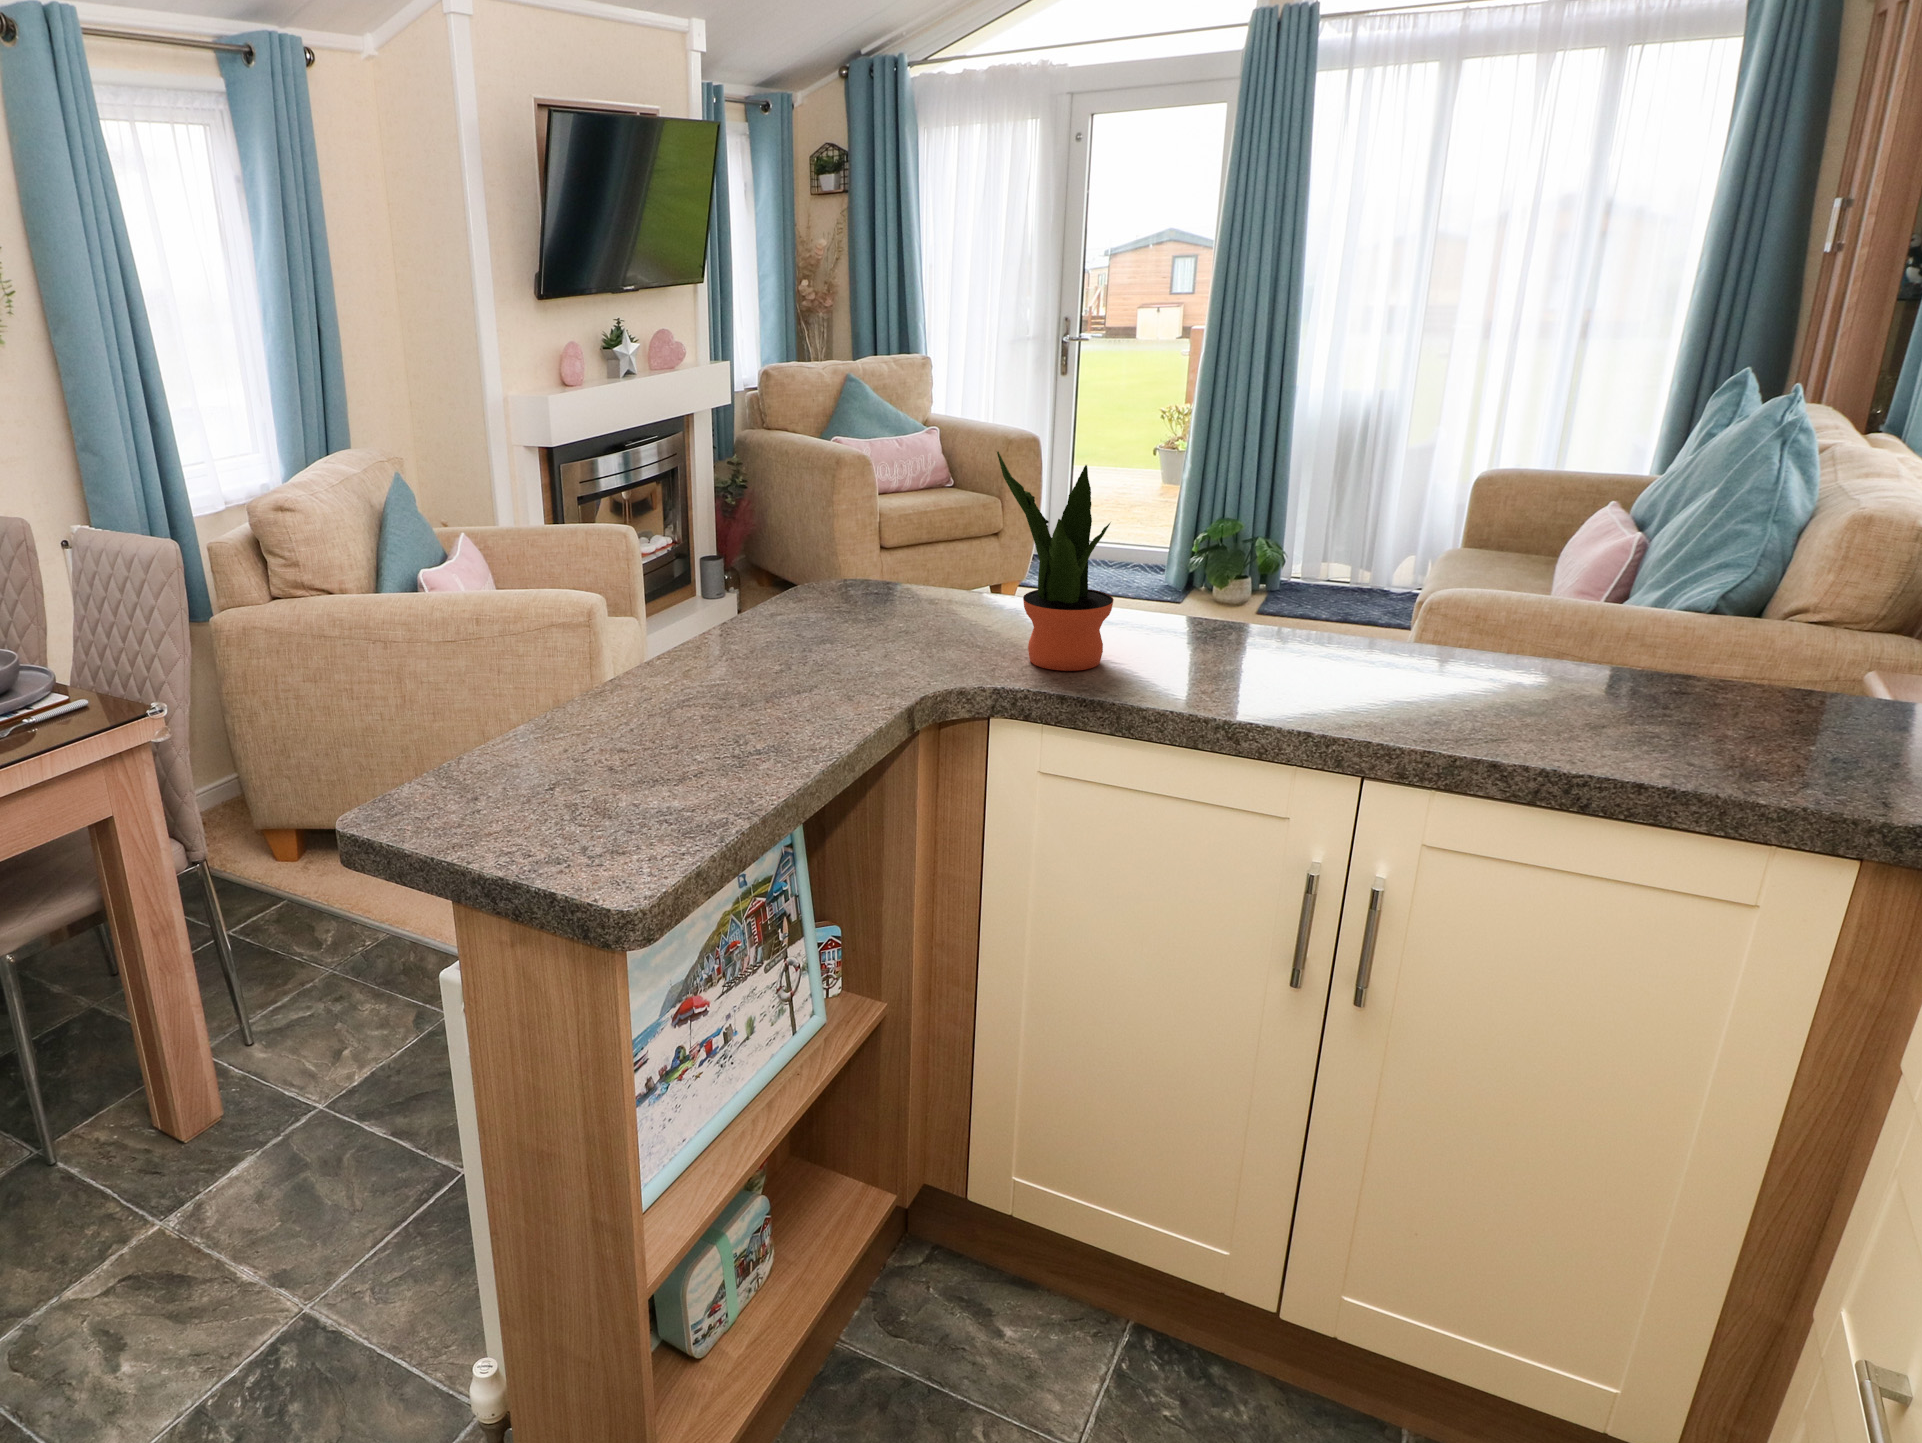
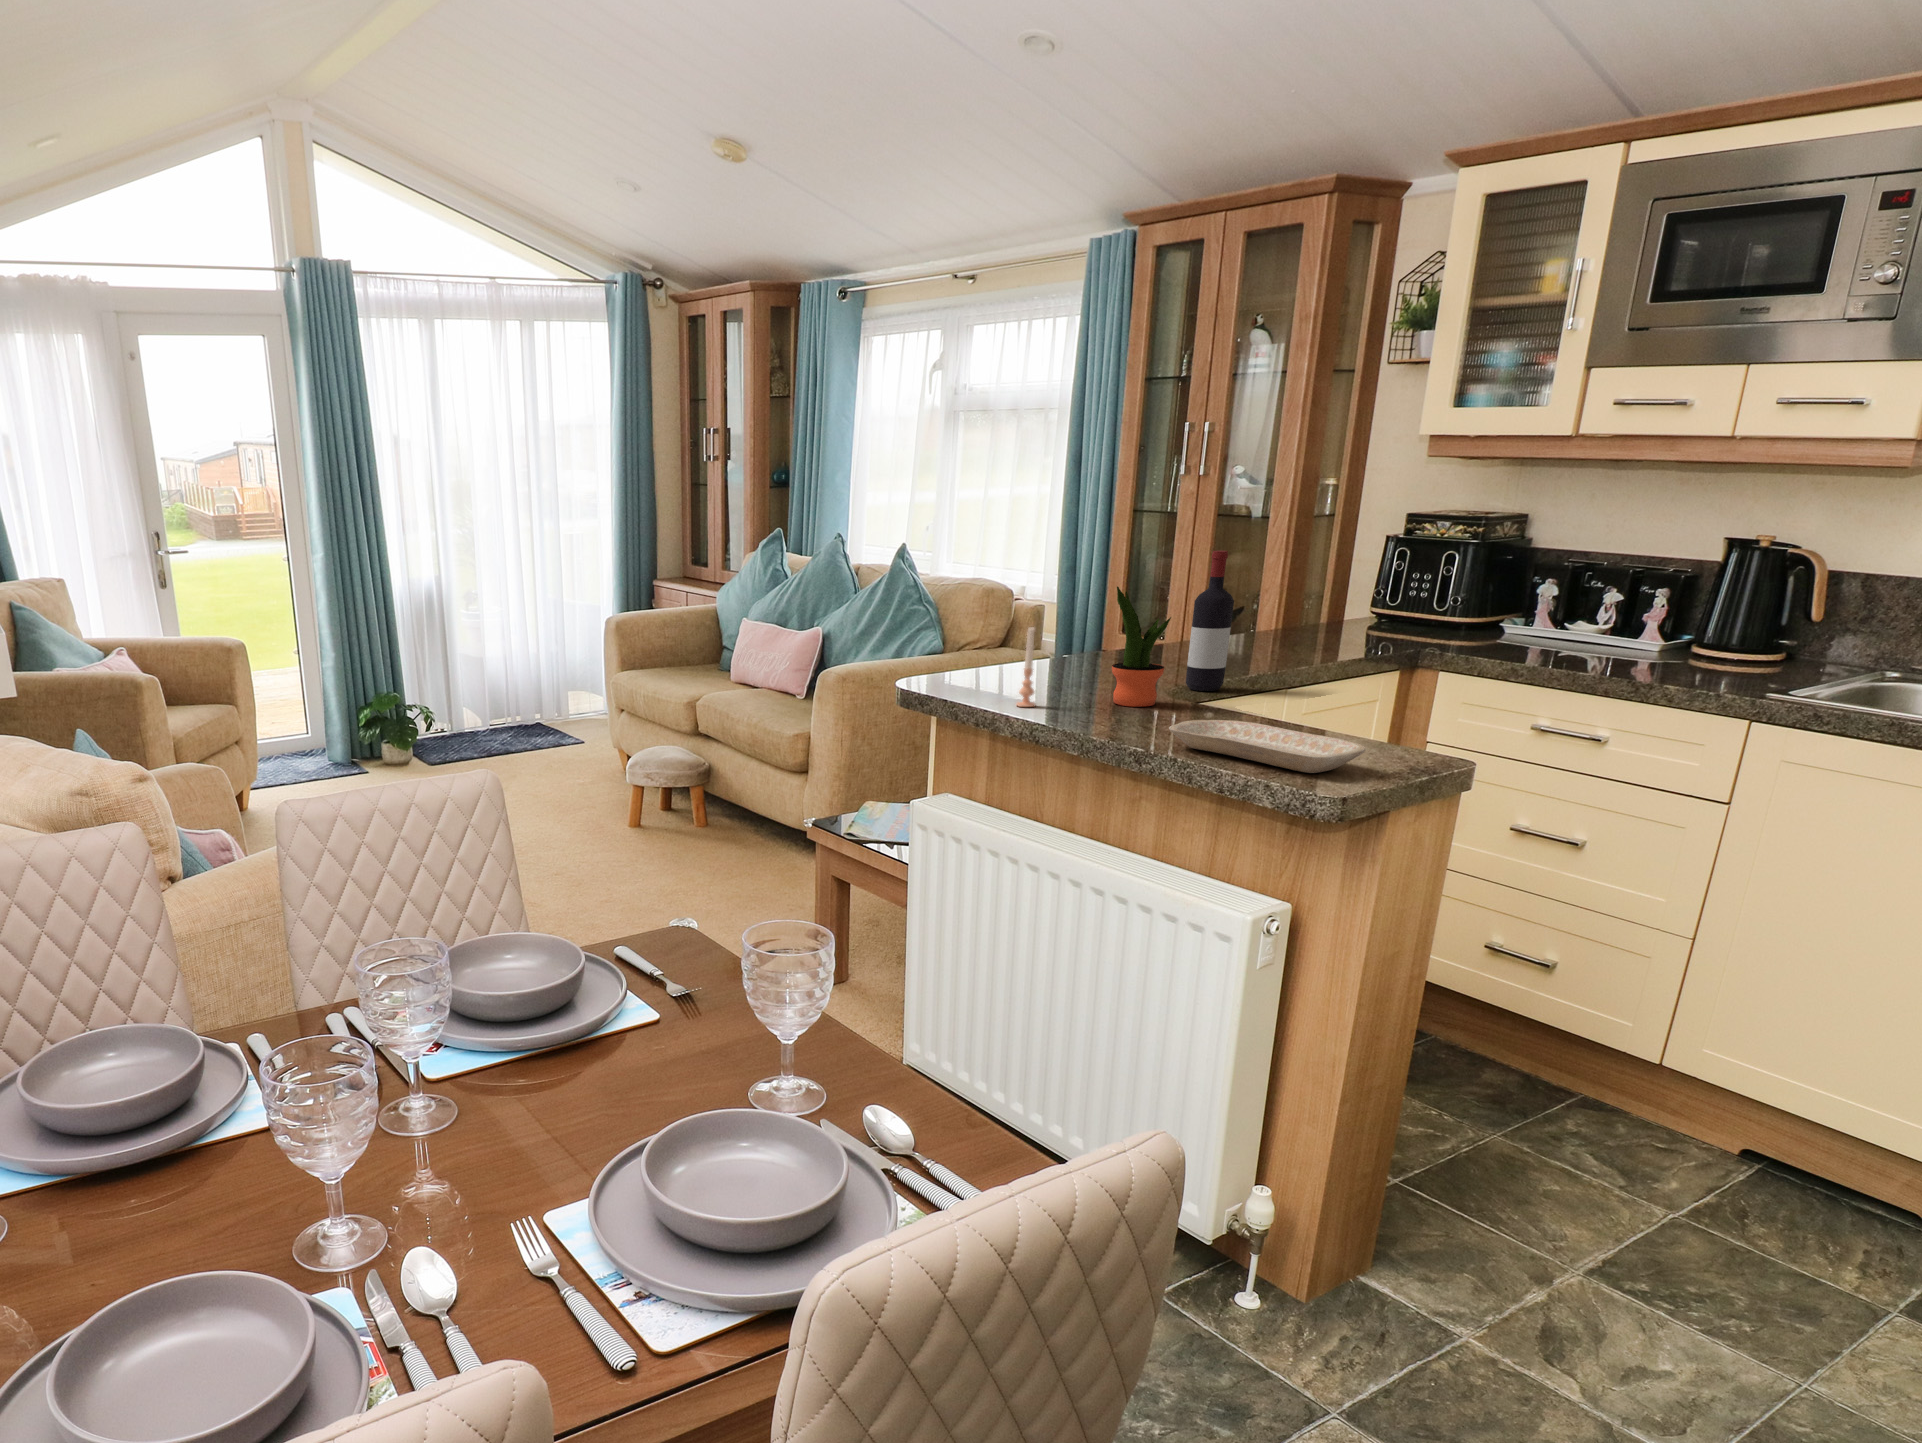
wine bottle: none [1273,412,1372,692] -> present [1186,551,1234,691]
candle: none [925,498,956,623] -> present [1017,627,1035,707]
tray: none [557,674,811,797] -> present [1169,720,1366,773]

